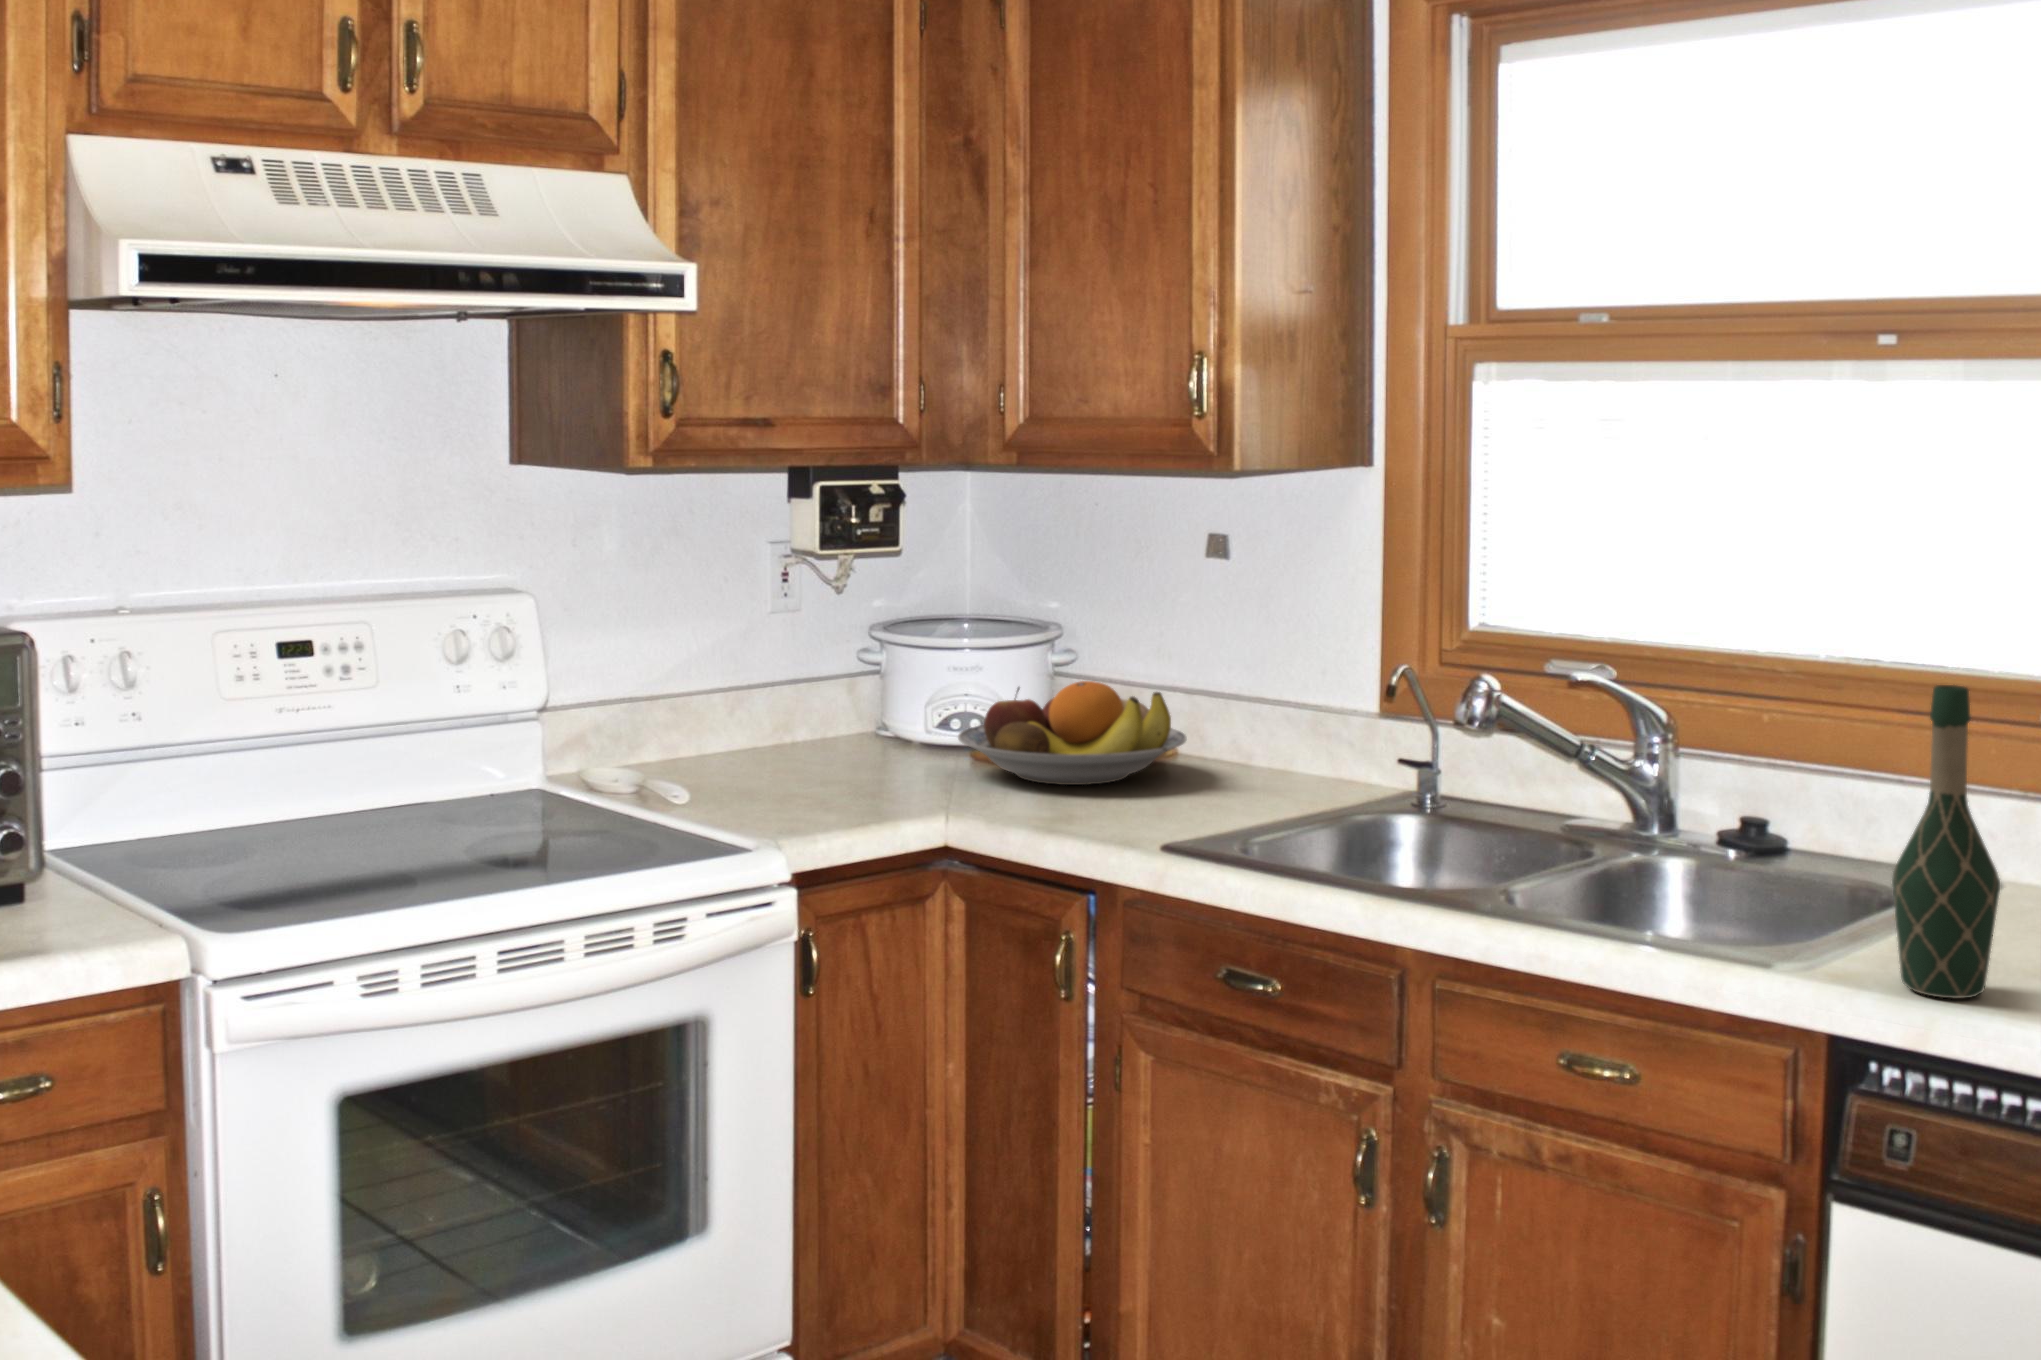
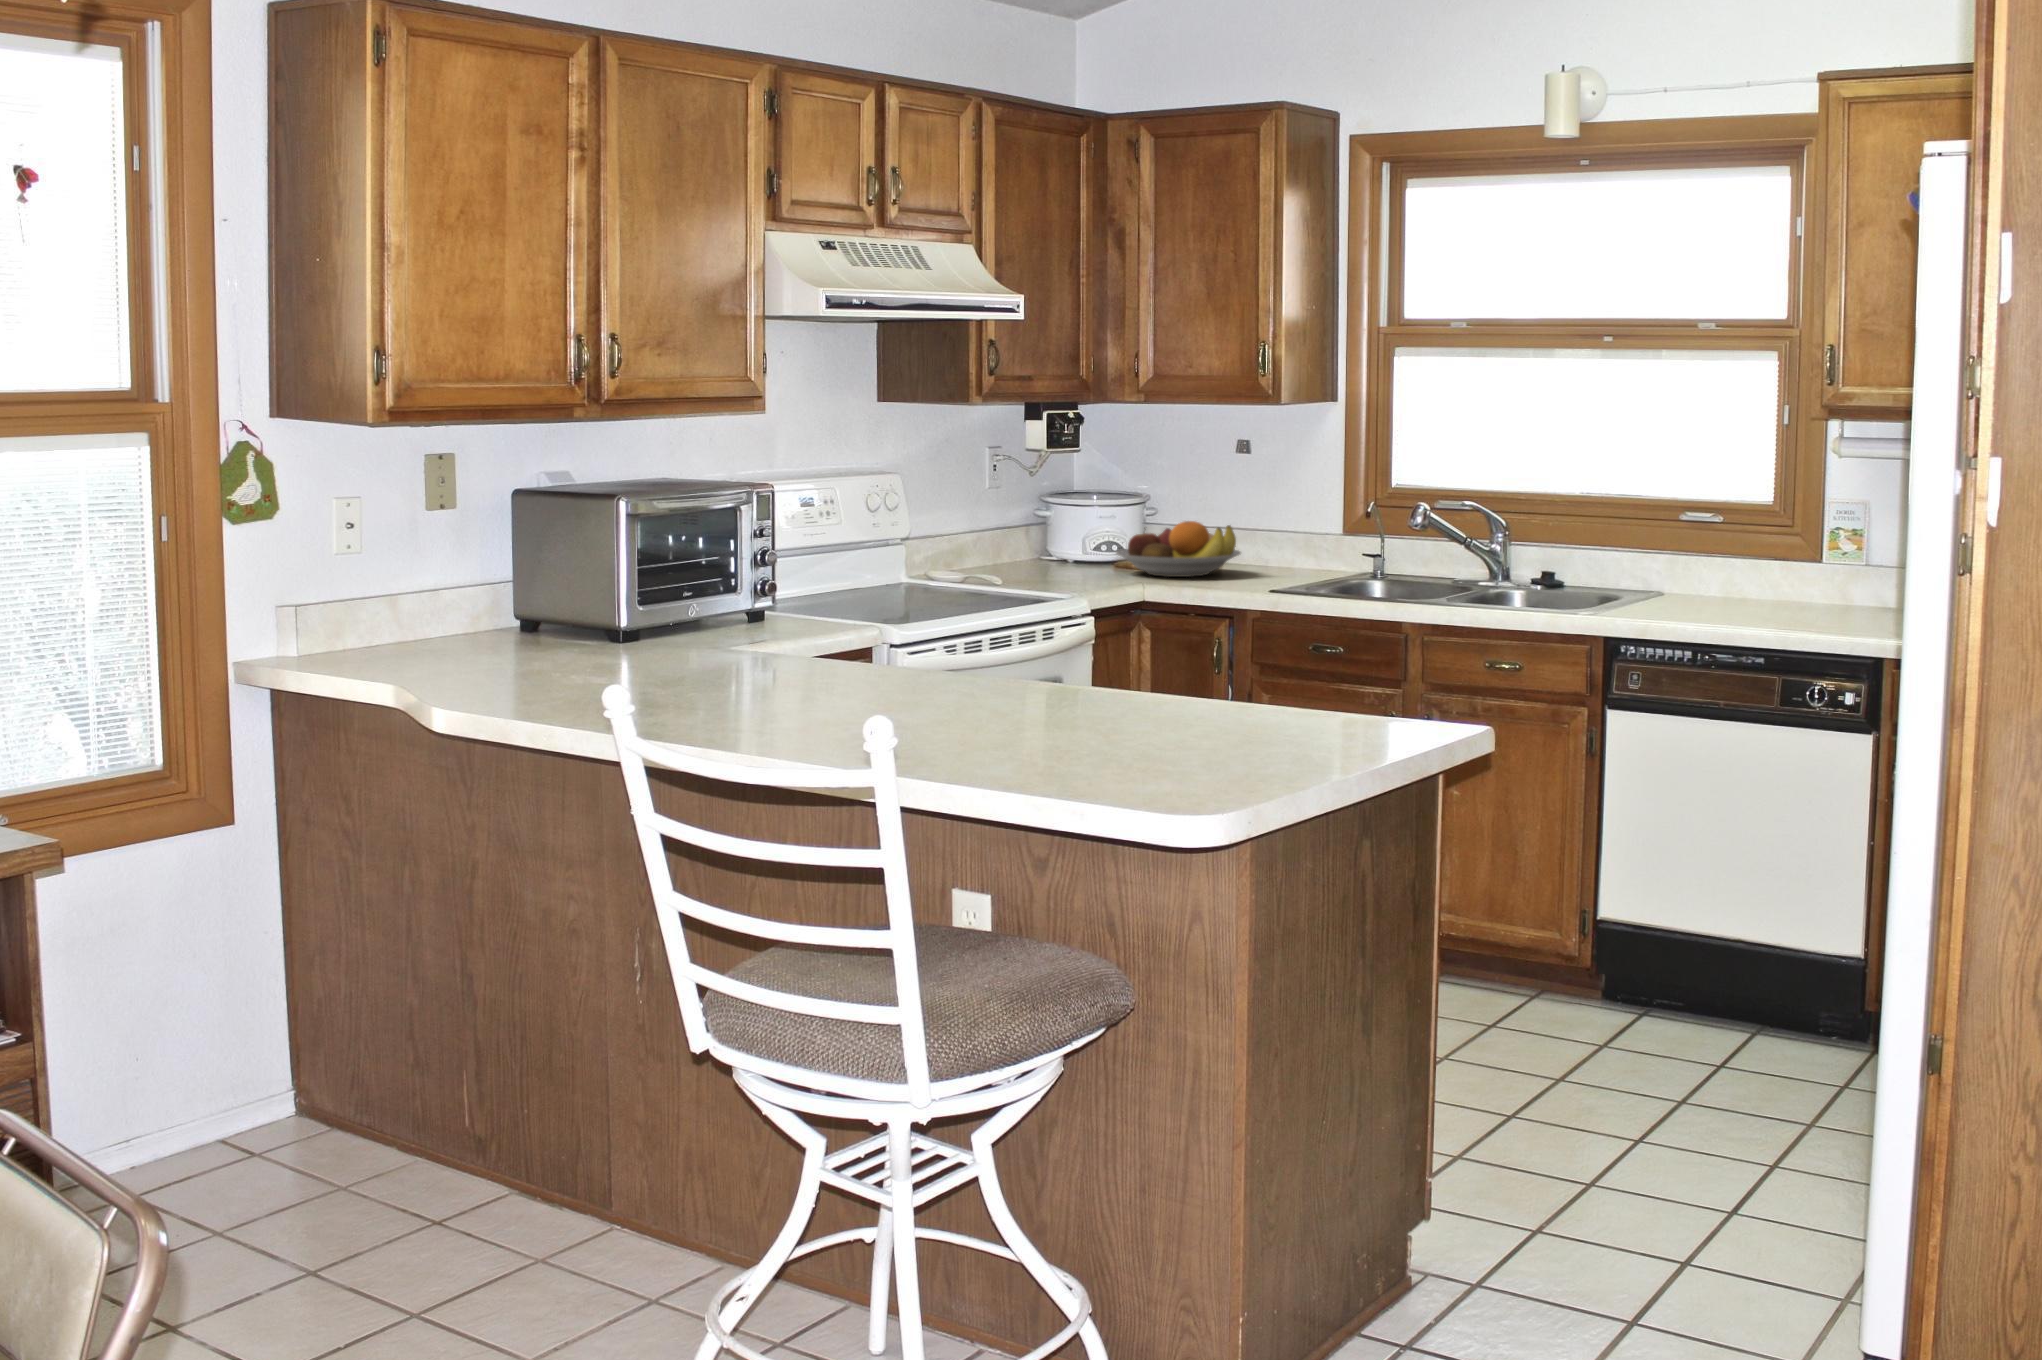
wine bottle: present [1892,685,2000,999] -> none [1630,486,1674,619]

